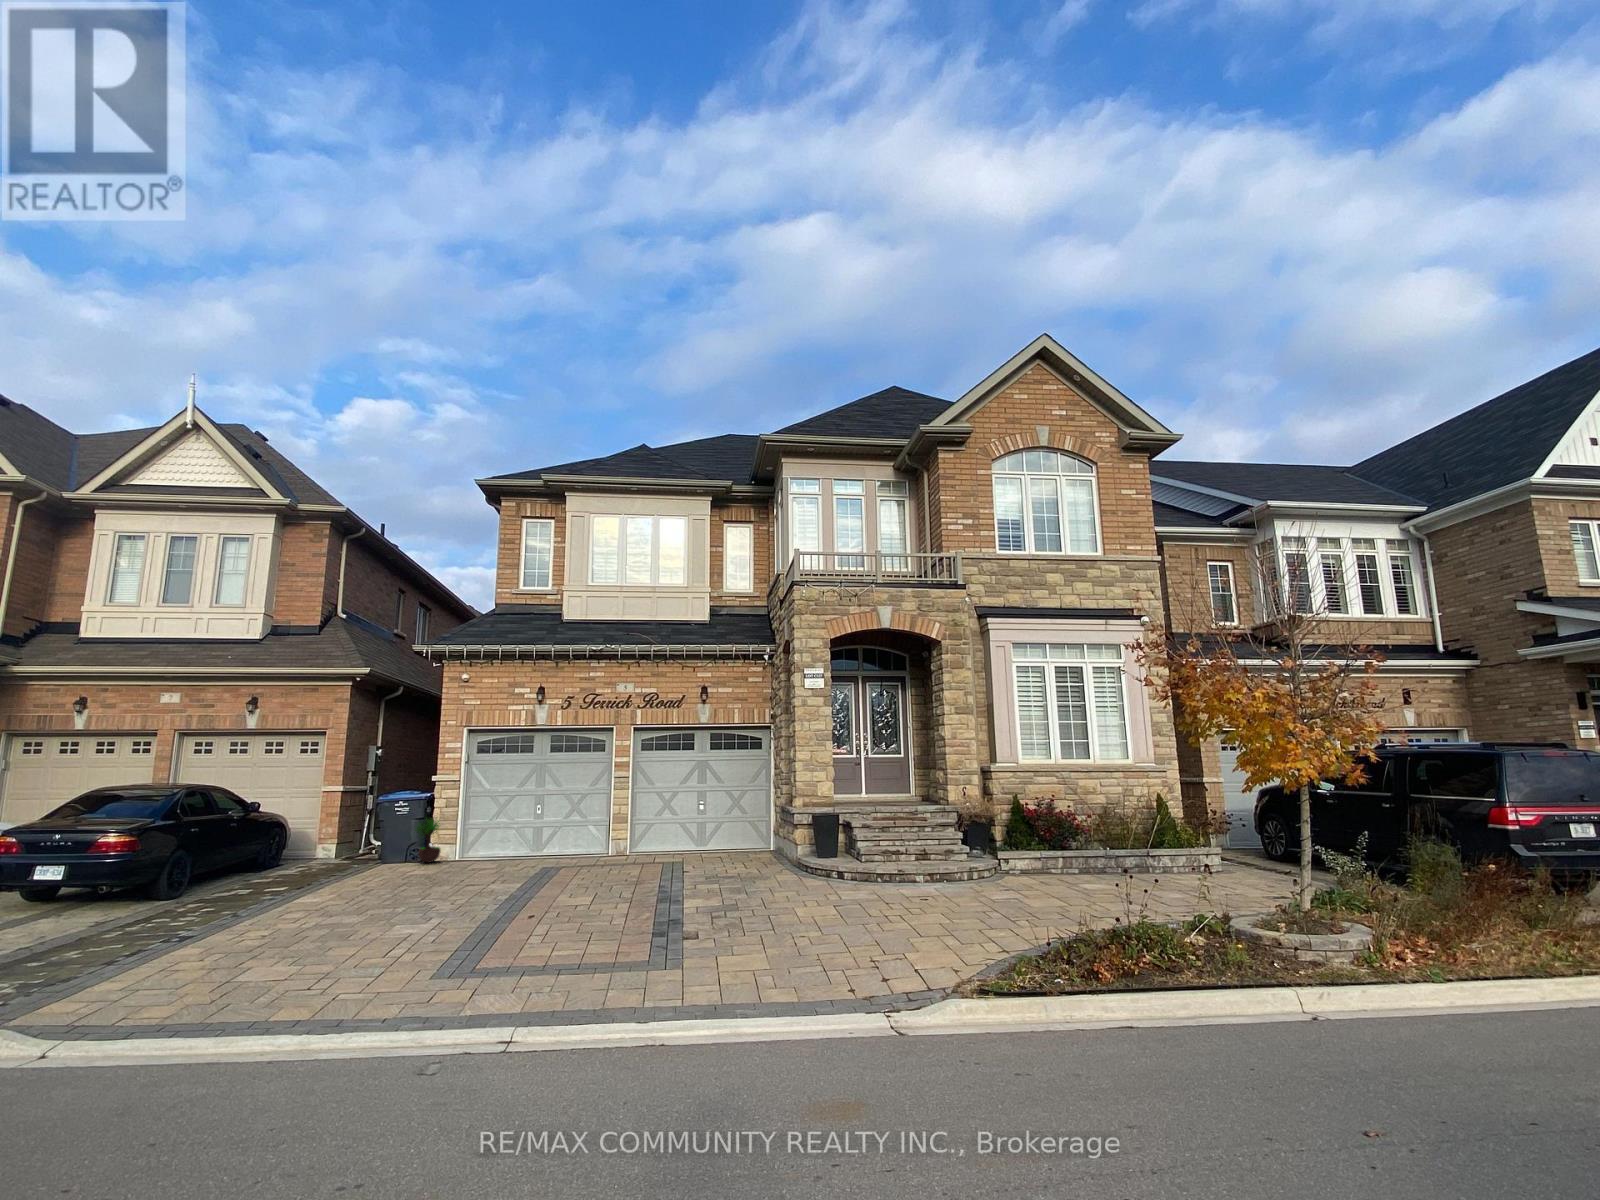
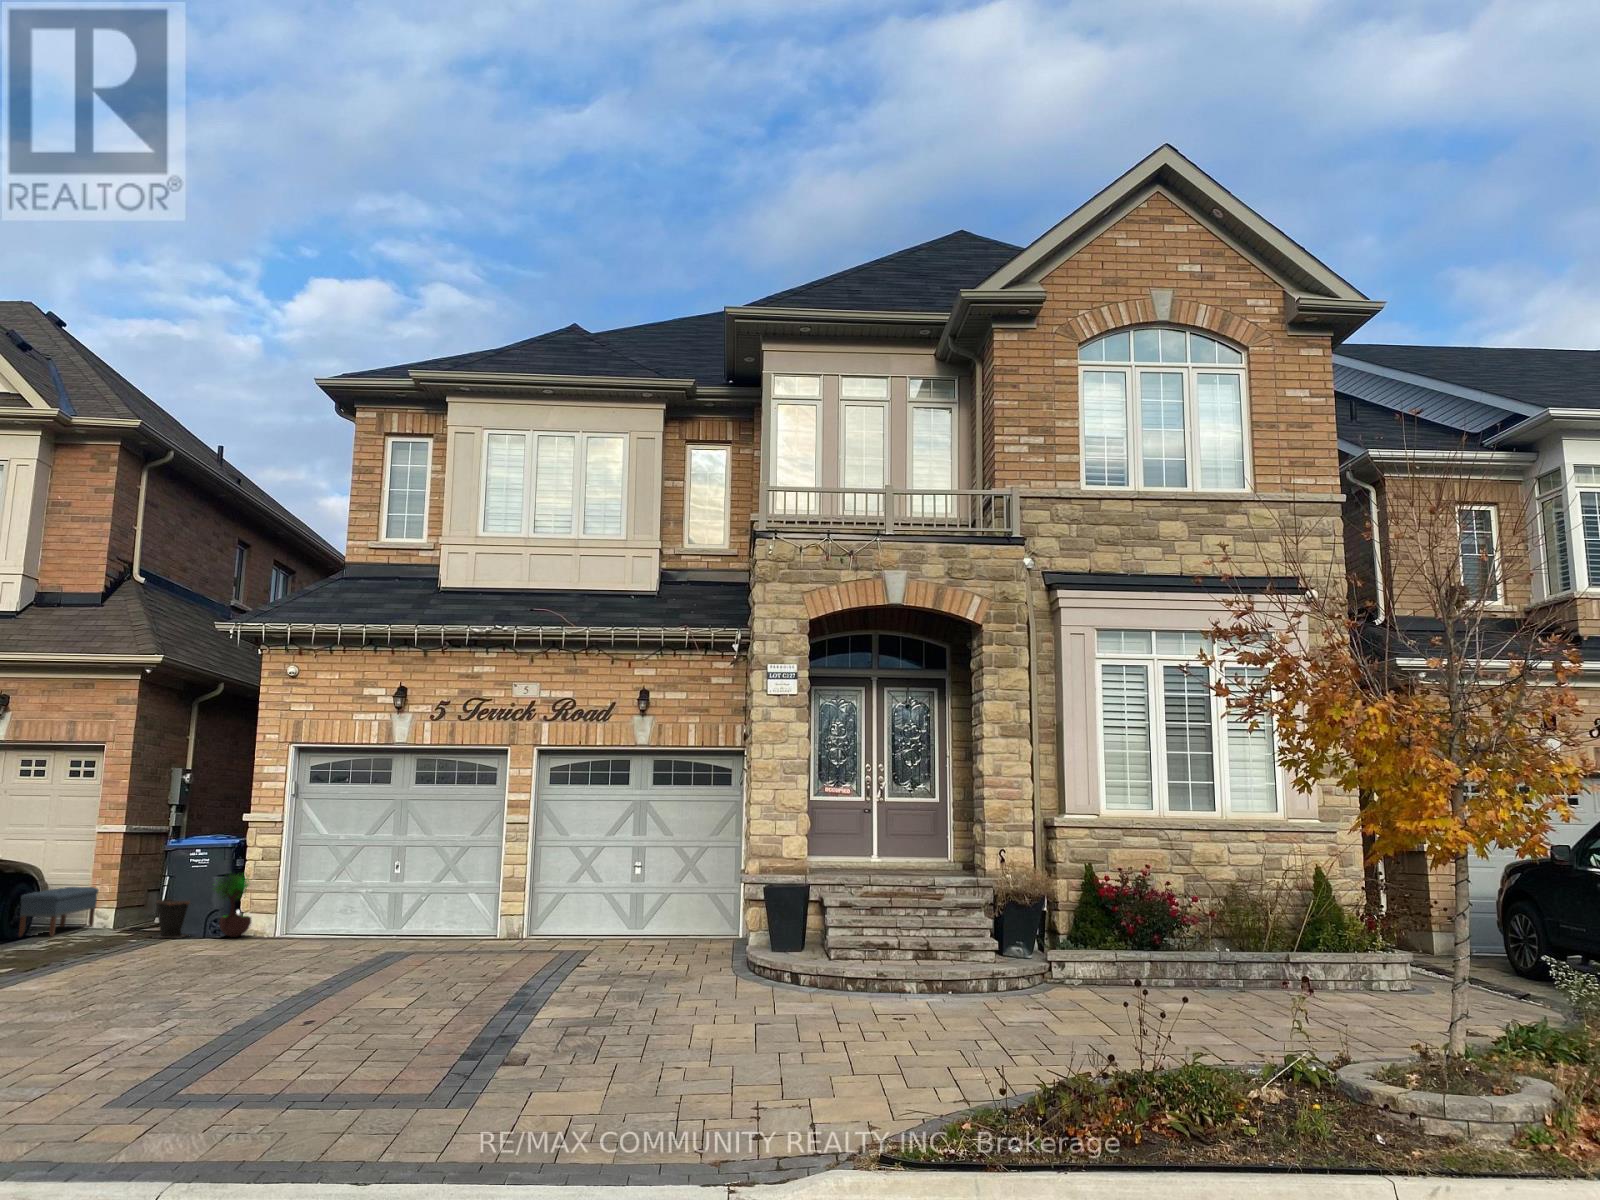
bench: none [273,831,324,868] -> present [19,887,99,937]
bucket: none [371,837,398,865] -> present [156,899,192,938]

